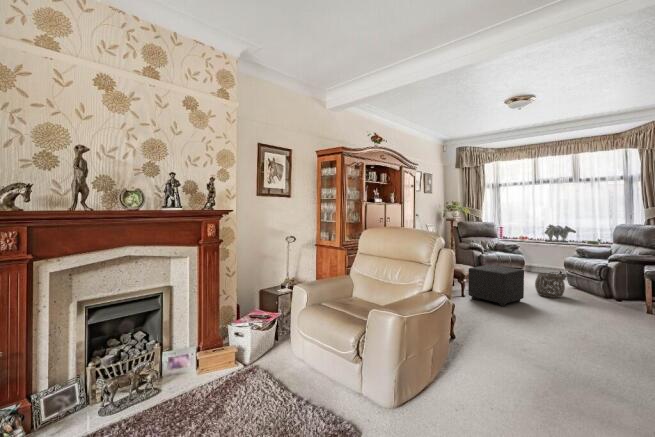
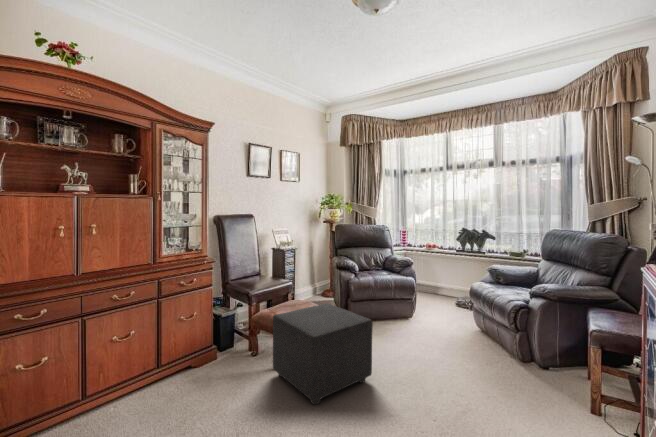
woven basket: present [535,273,565,298] -> none [409,314,457,366]

